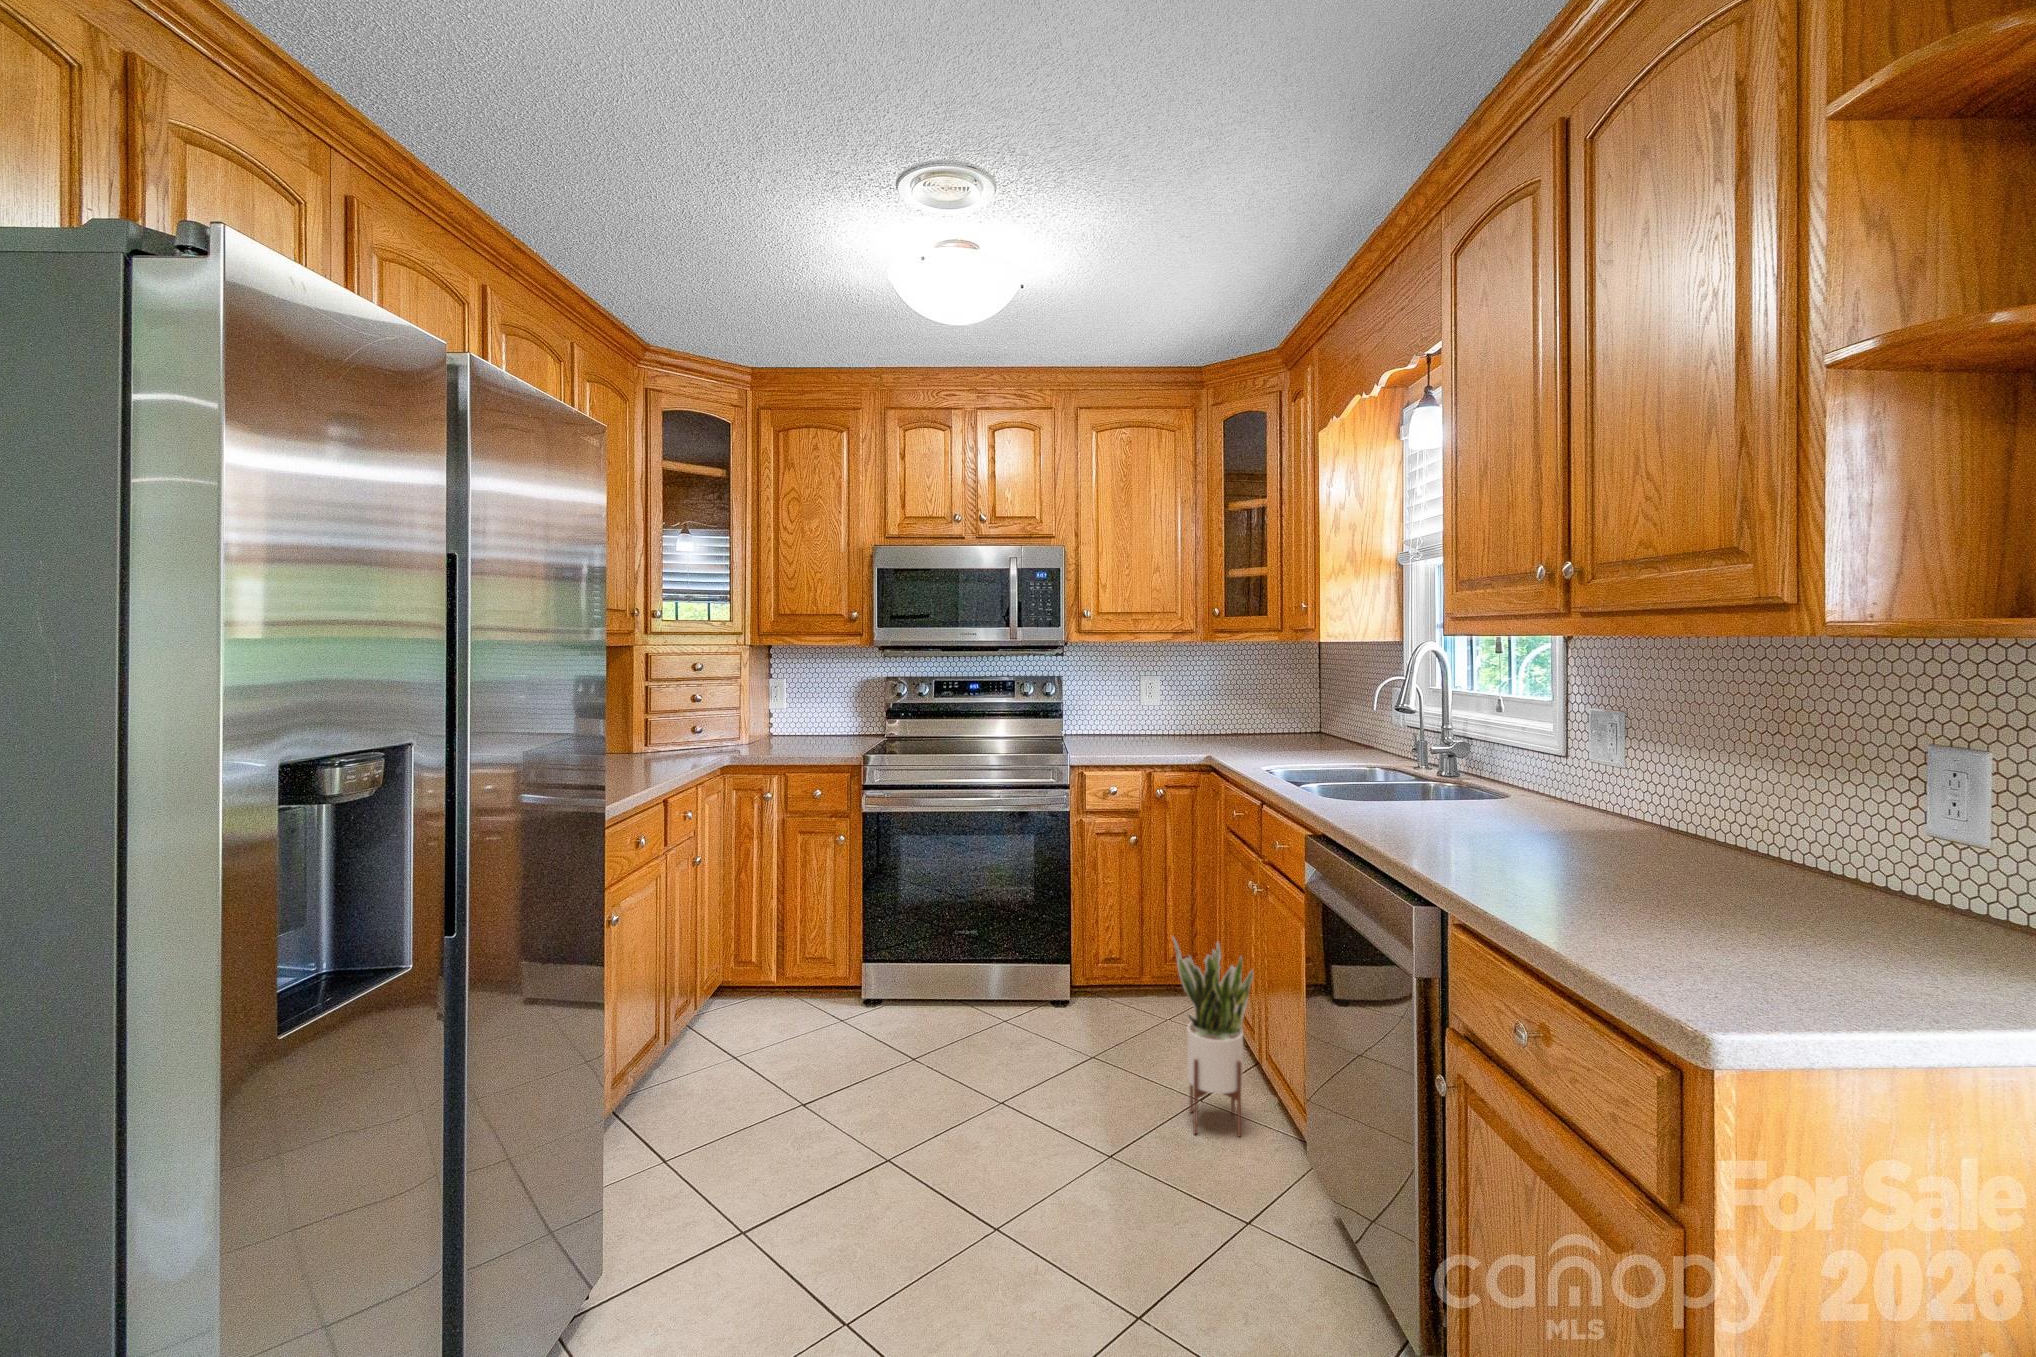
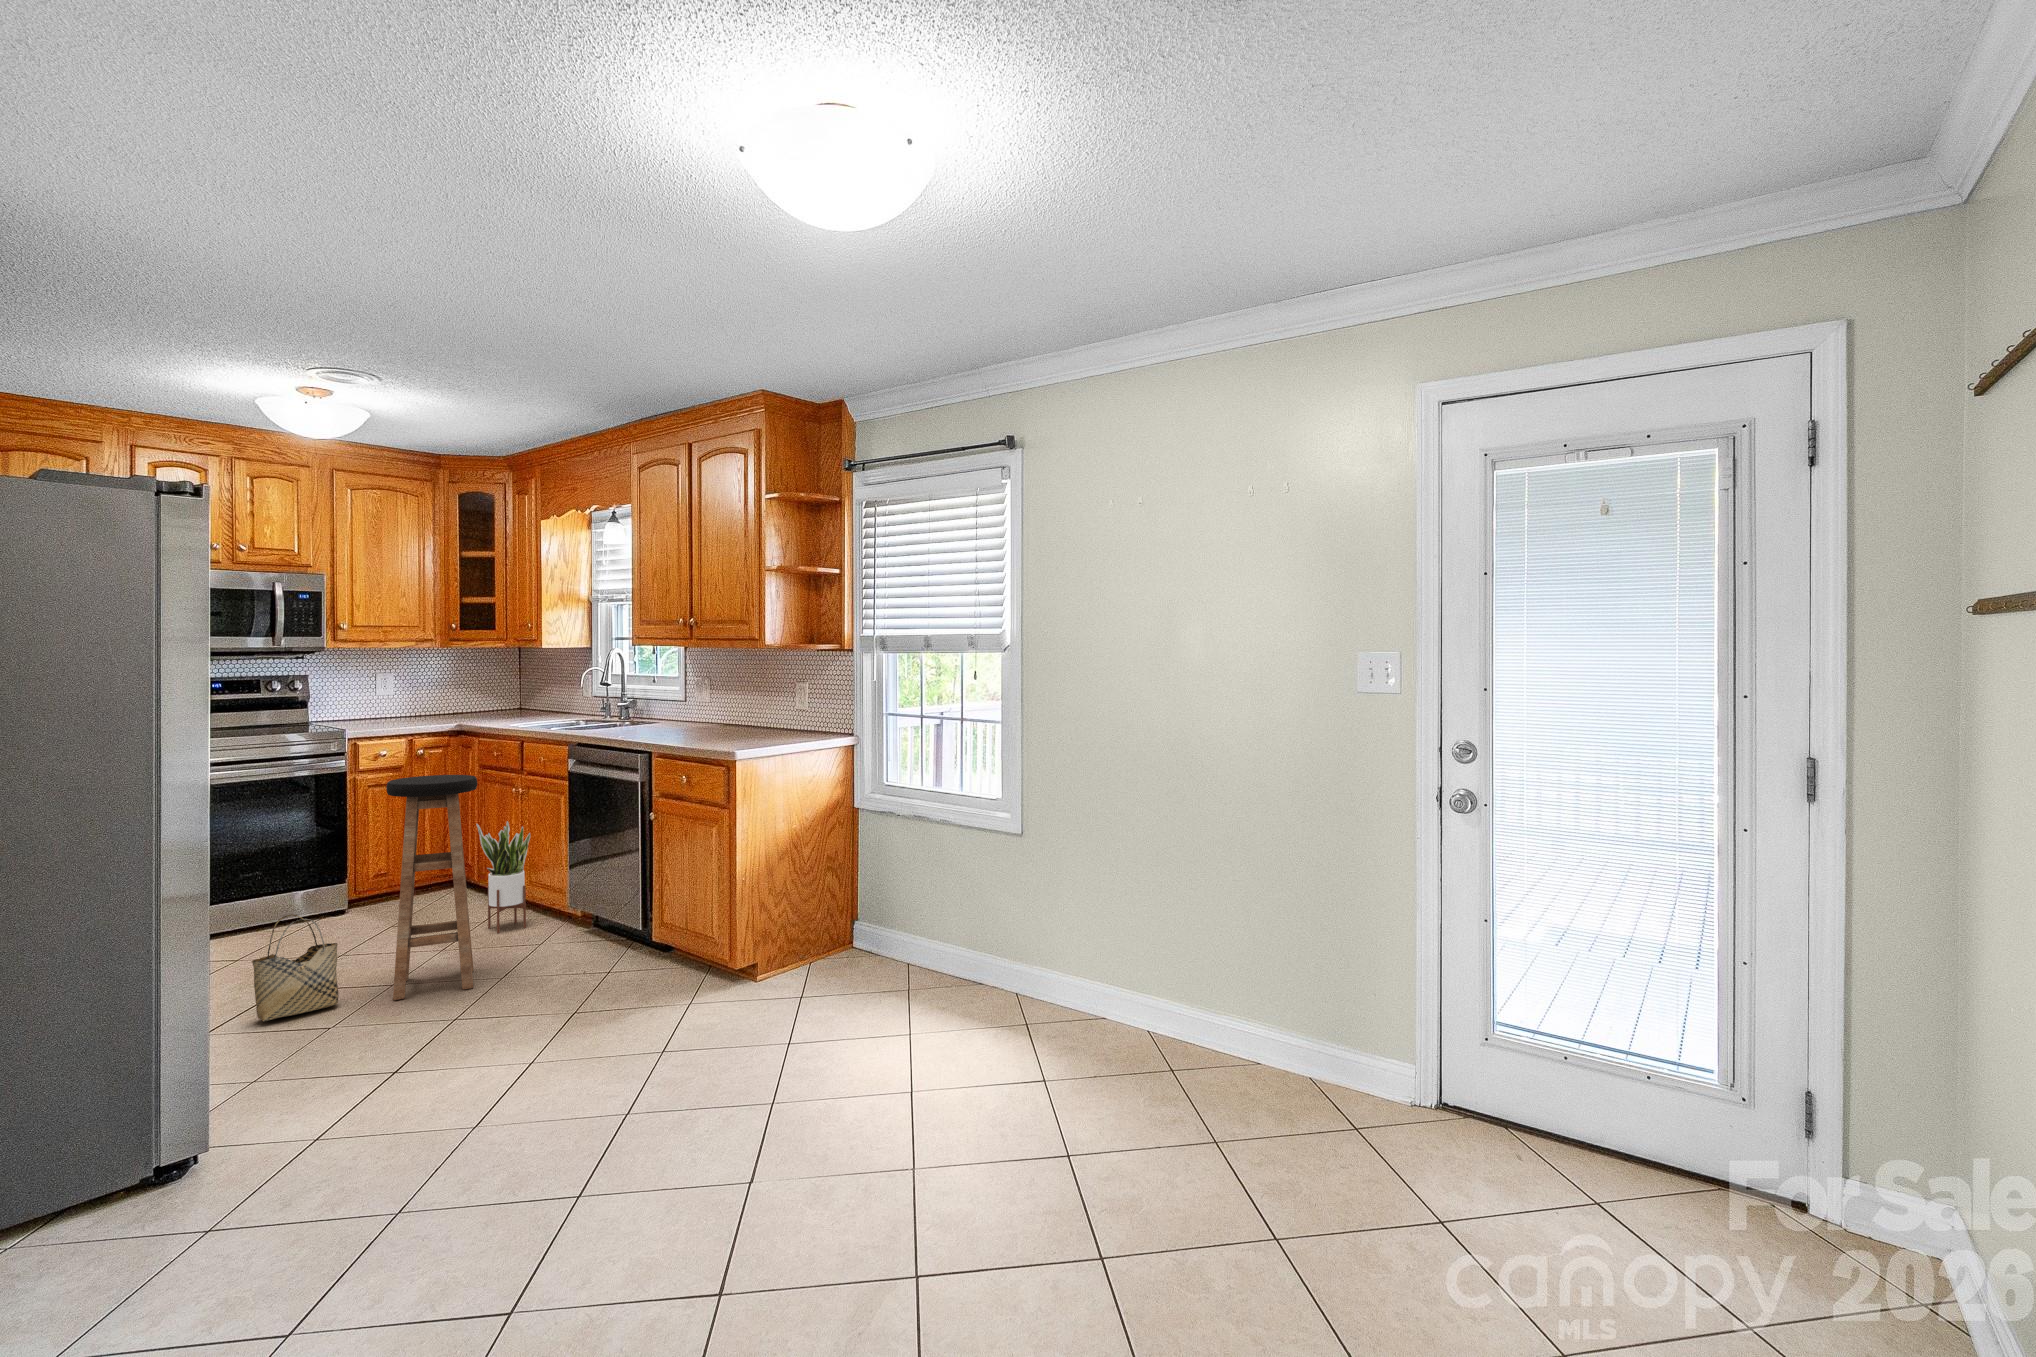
bar stool: none [949,868,1105,1312] -> present [386,775,477,1000]
woven basket: none [783,1065,900,1243] -> present [252,914,339,1021]

